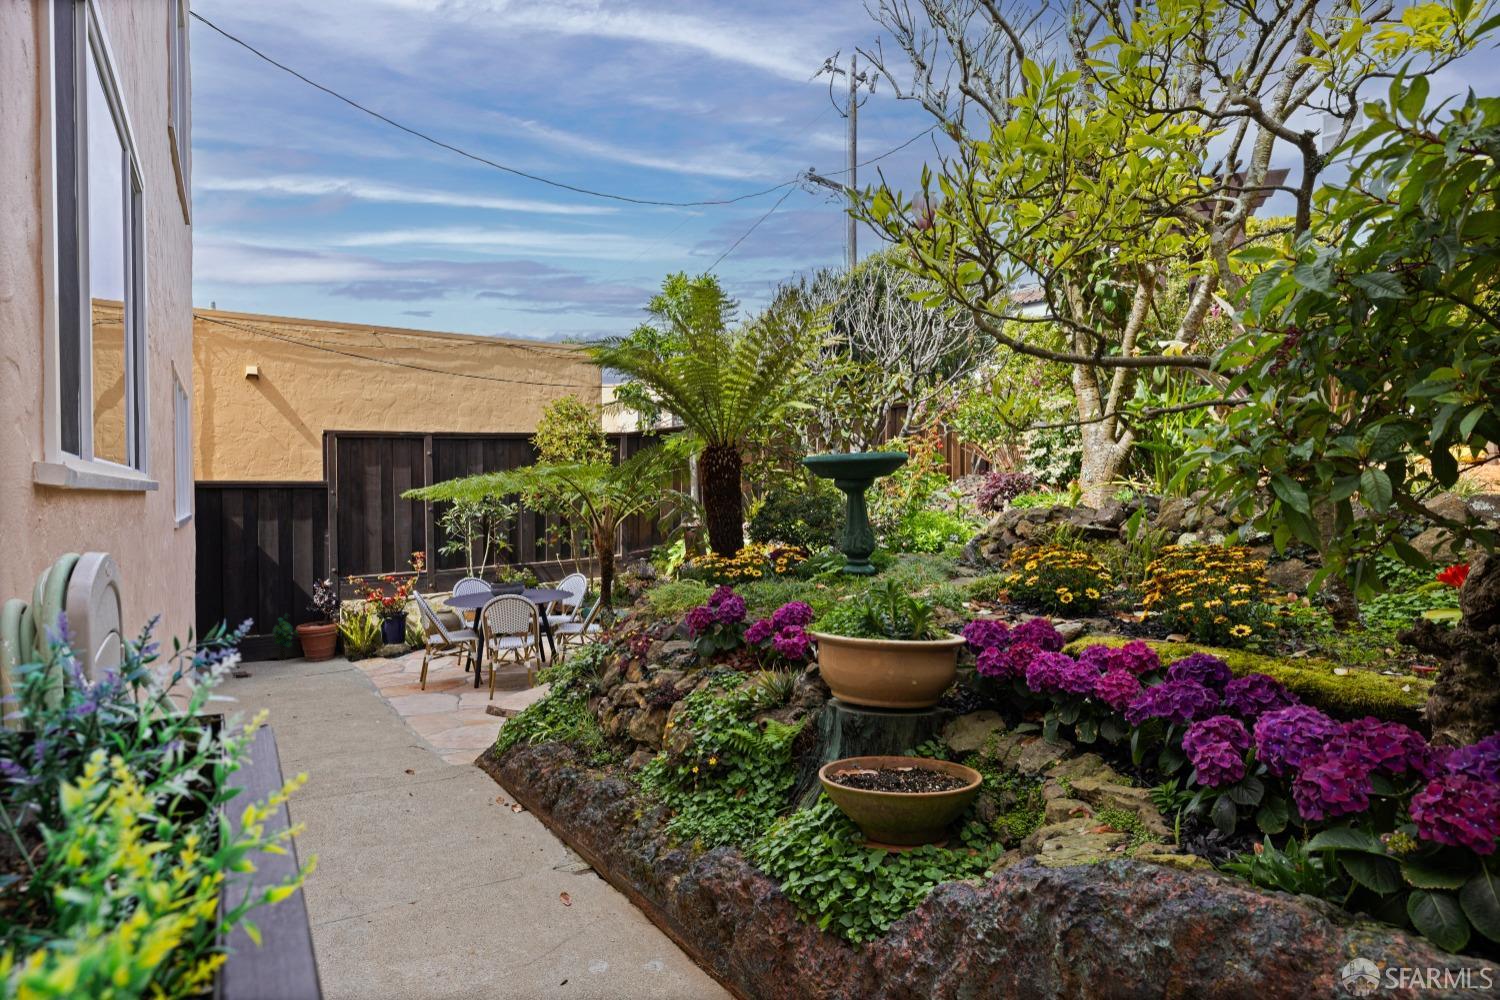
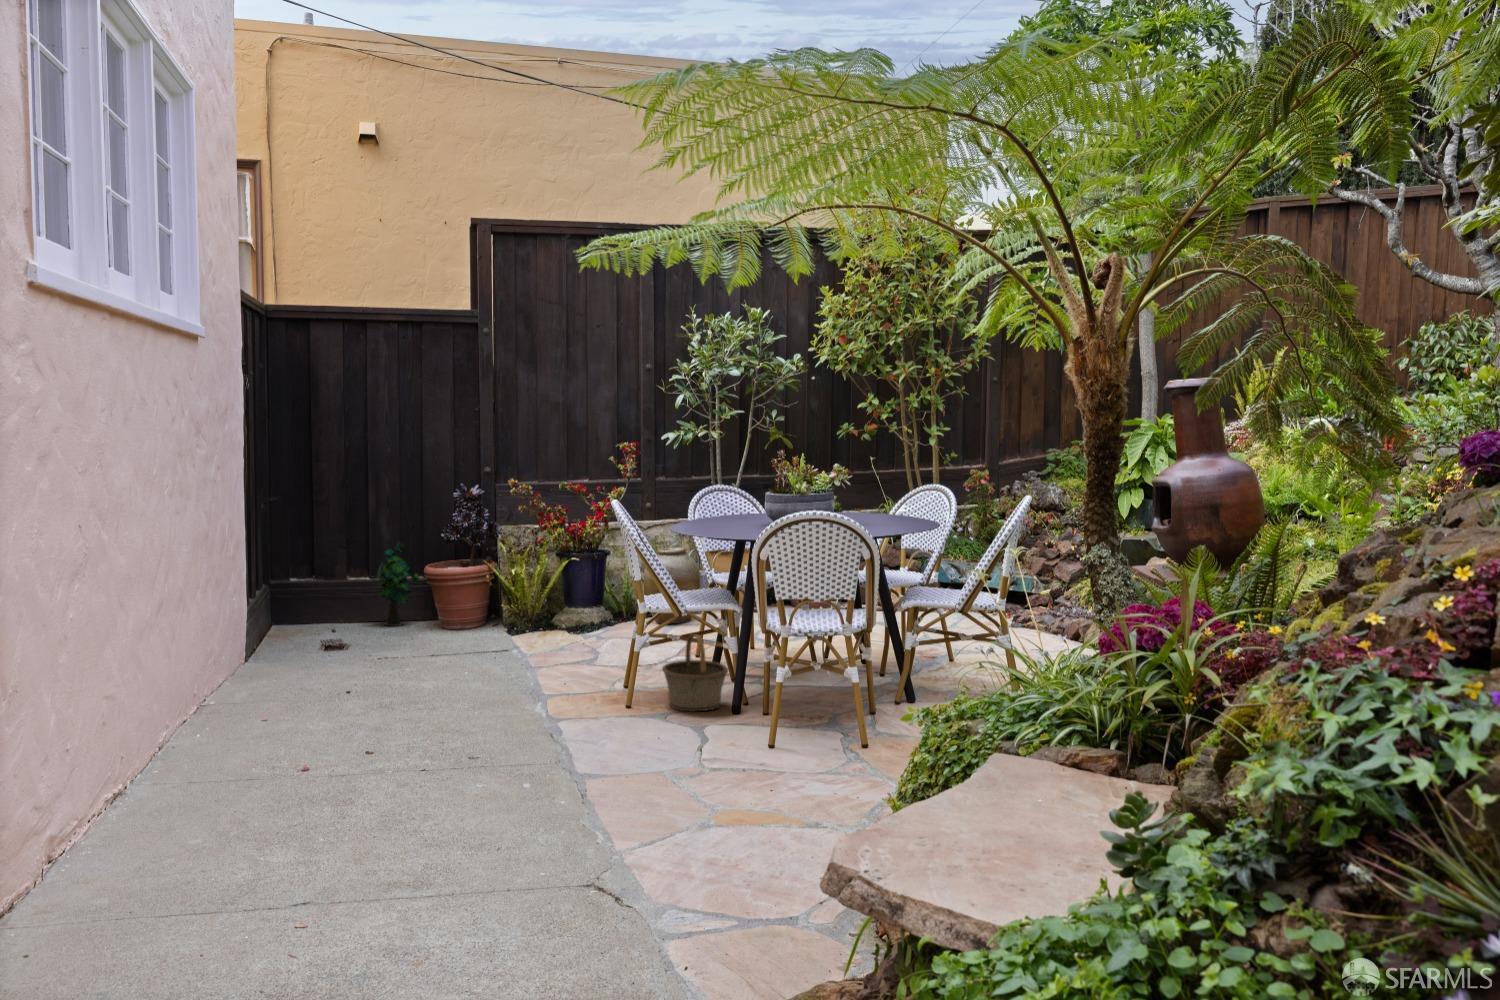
basket: none [439,652,472,688] -> present [662,634,728,711]

